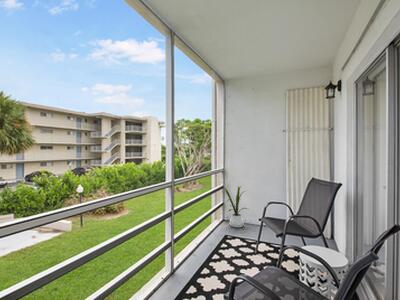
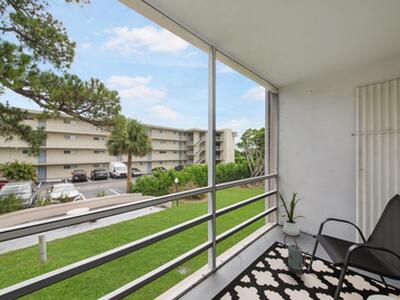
watering can: none [235,223,257,257] -> present [284,234,308,275]

